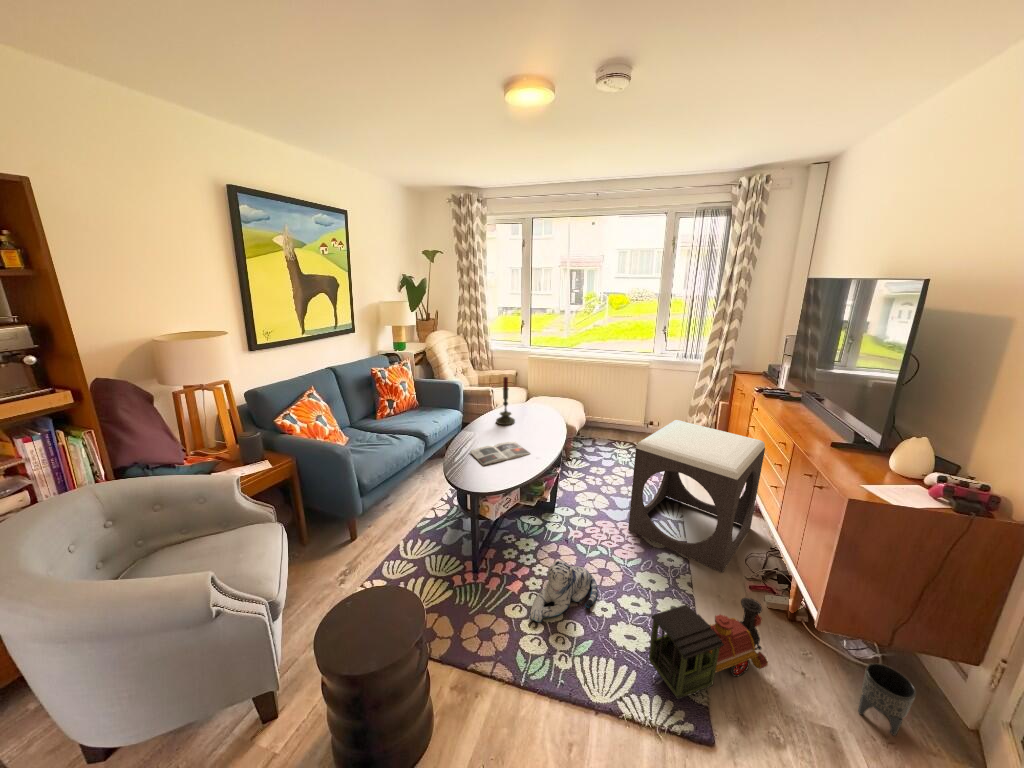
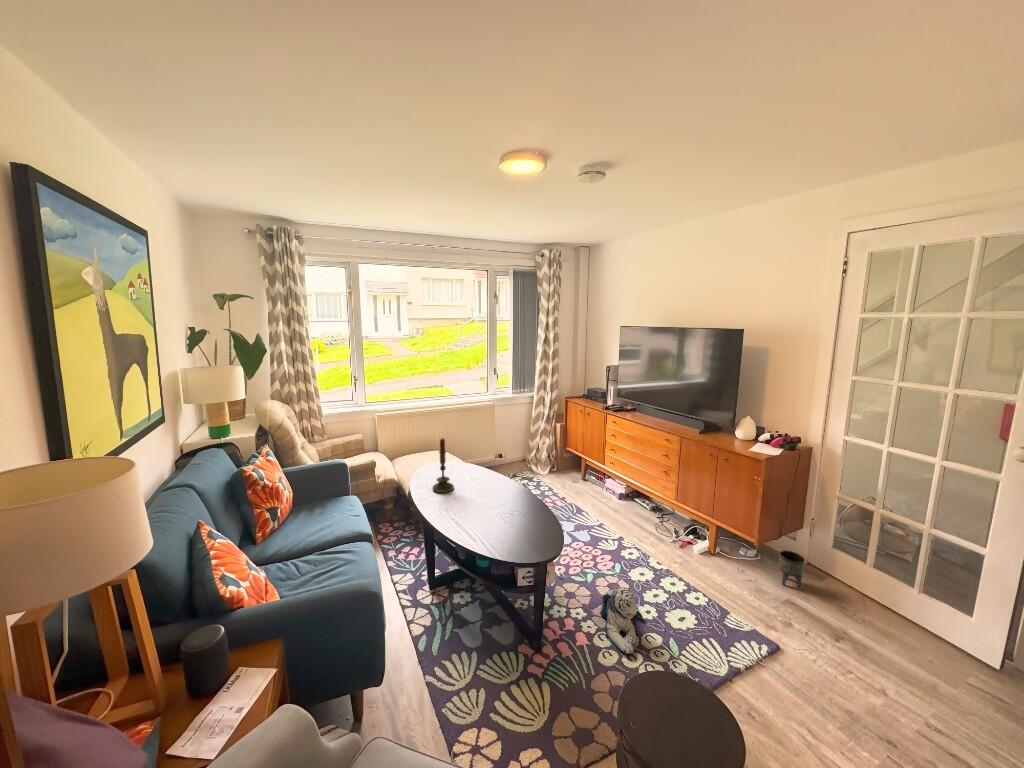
footstool: present [628,420,765,573] -> none [572,444,667,547]
magazine: present [470,442,531,465] -> none [467,503,520,536]
toy train: present [649,598,768,700] -> none [710,547,756,636]

